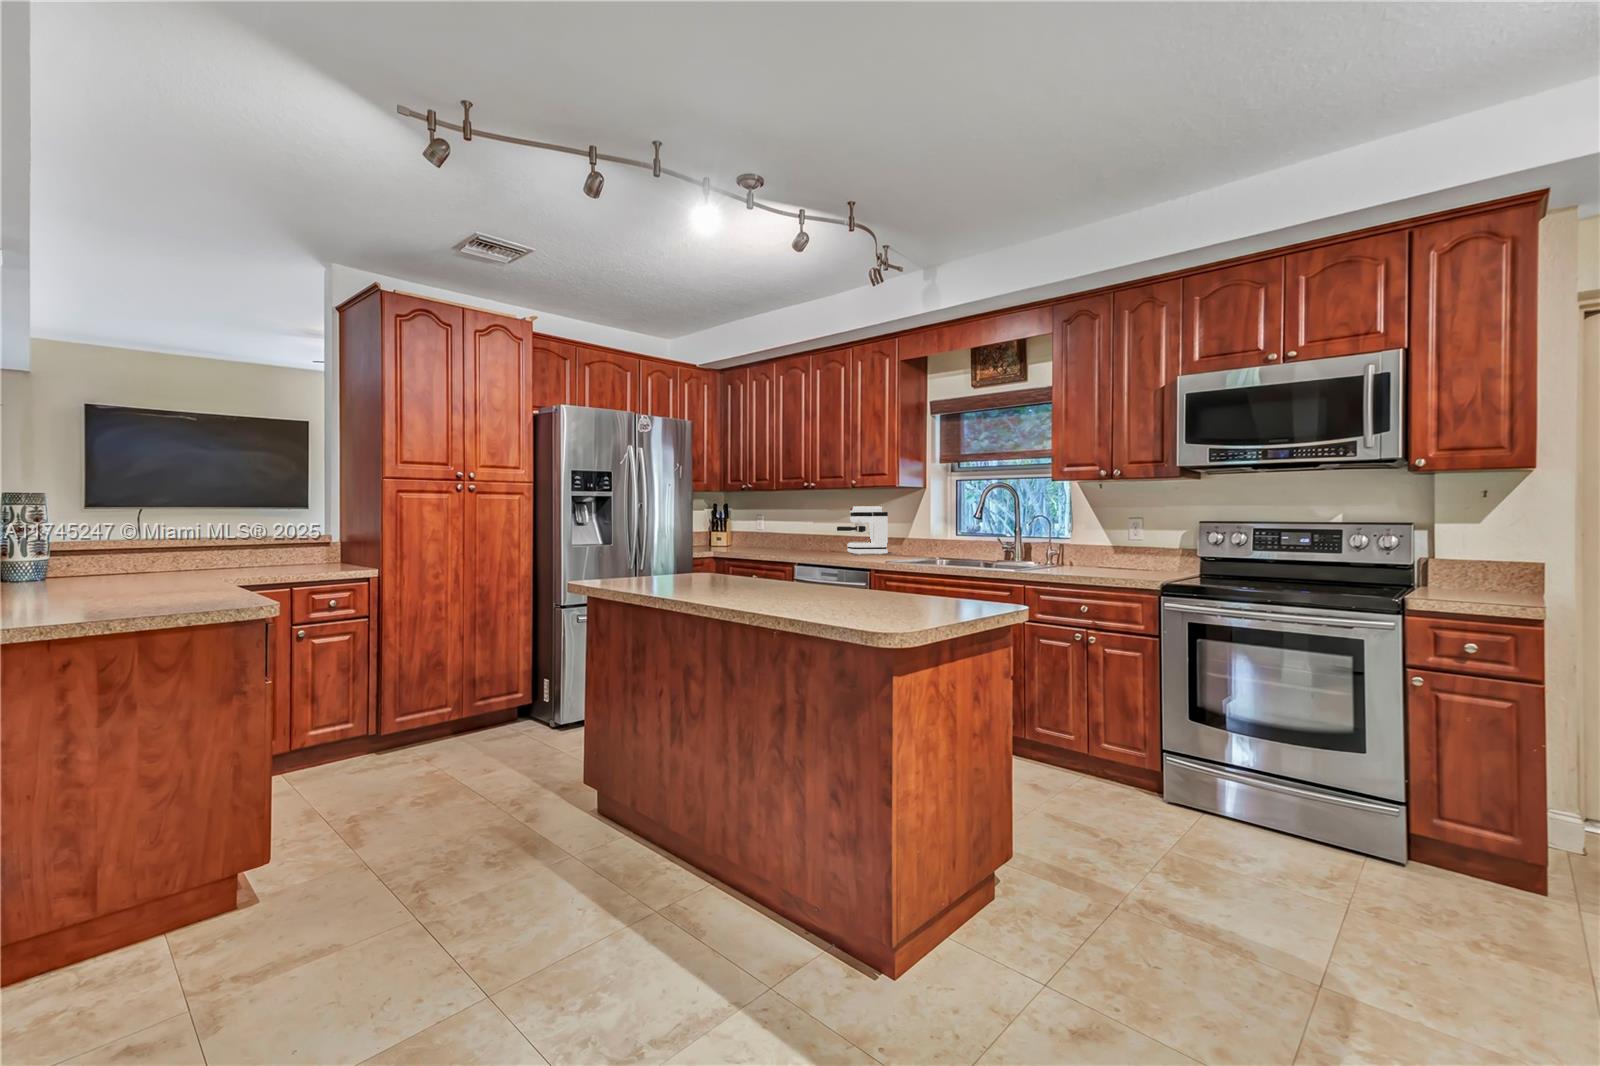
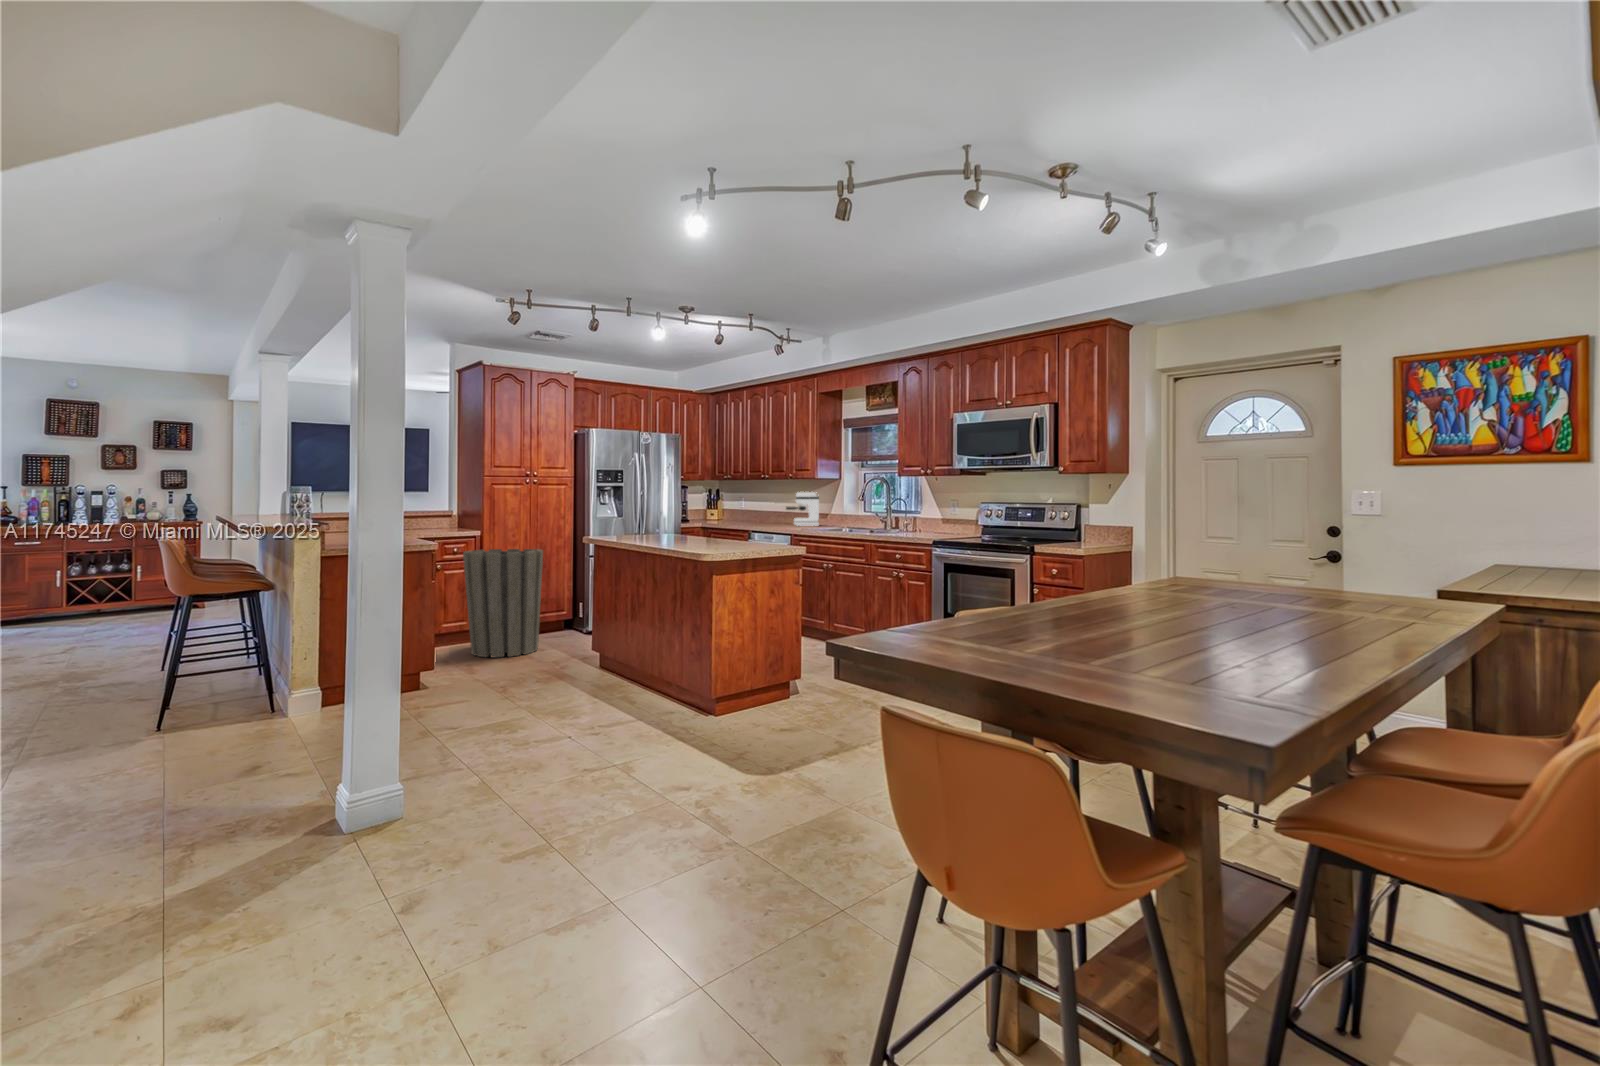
trash can: none [342,597,486,792] -> present [463,549,543,657]

